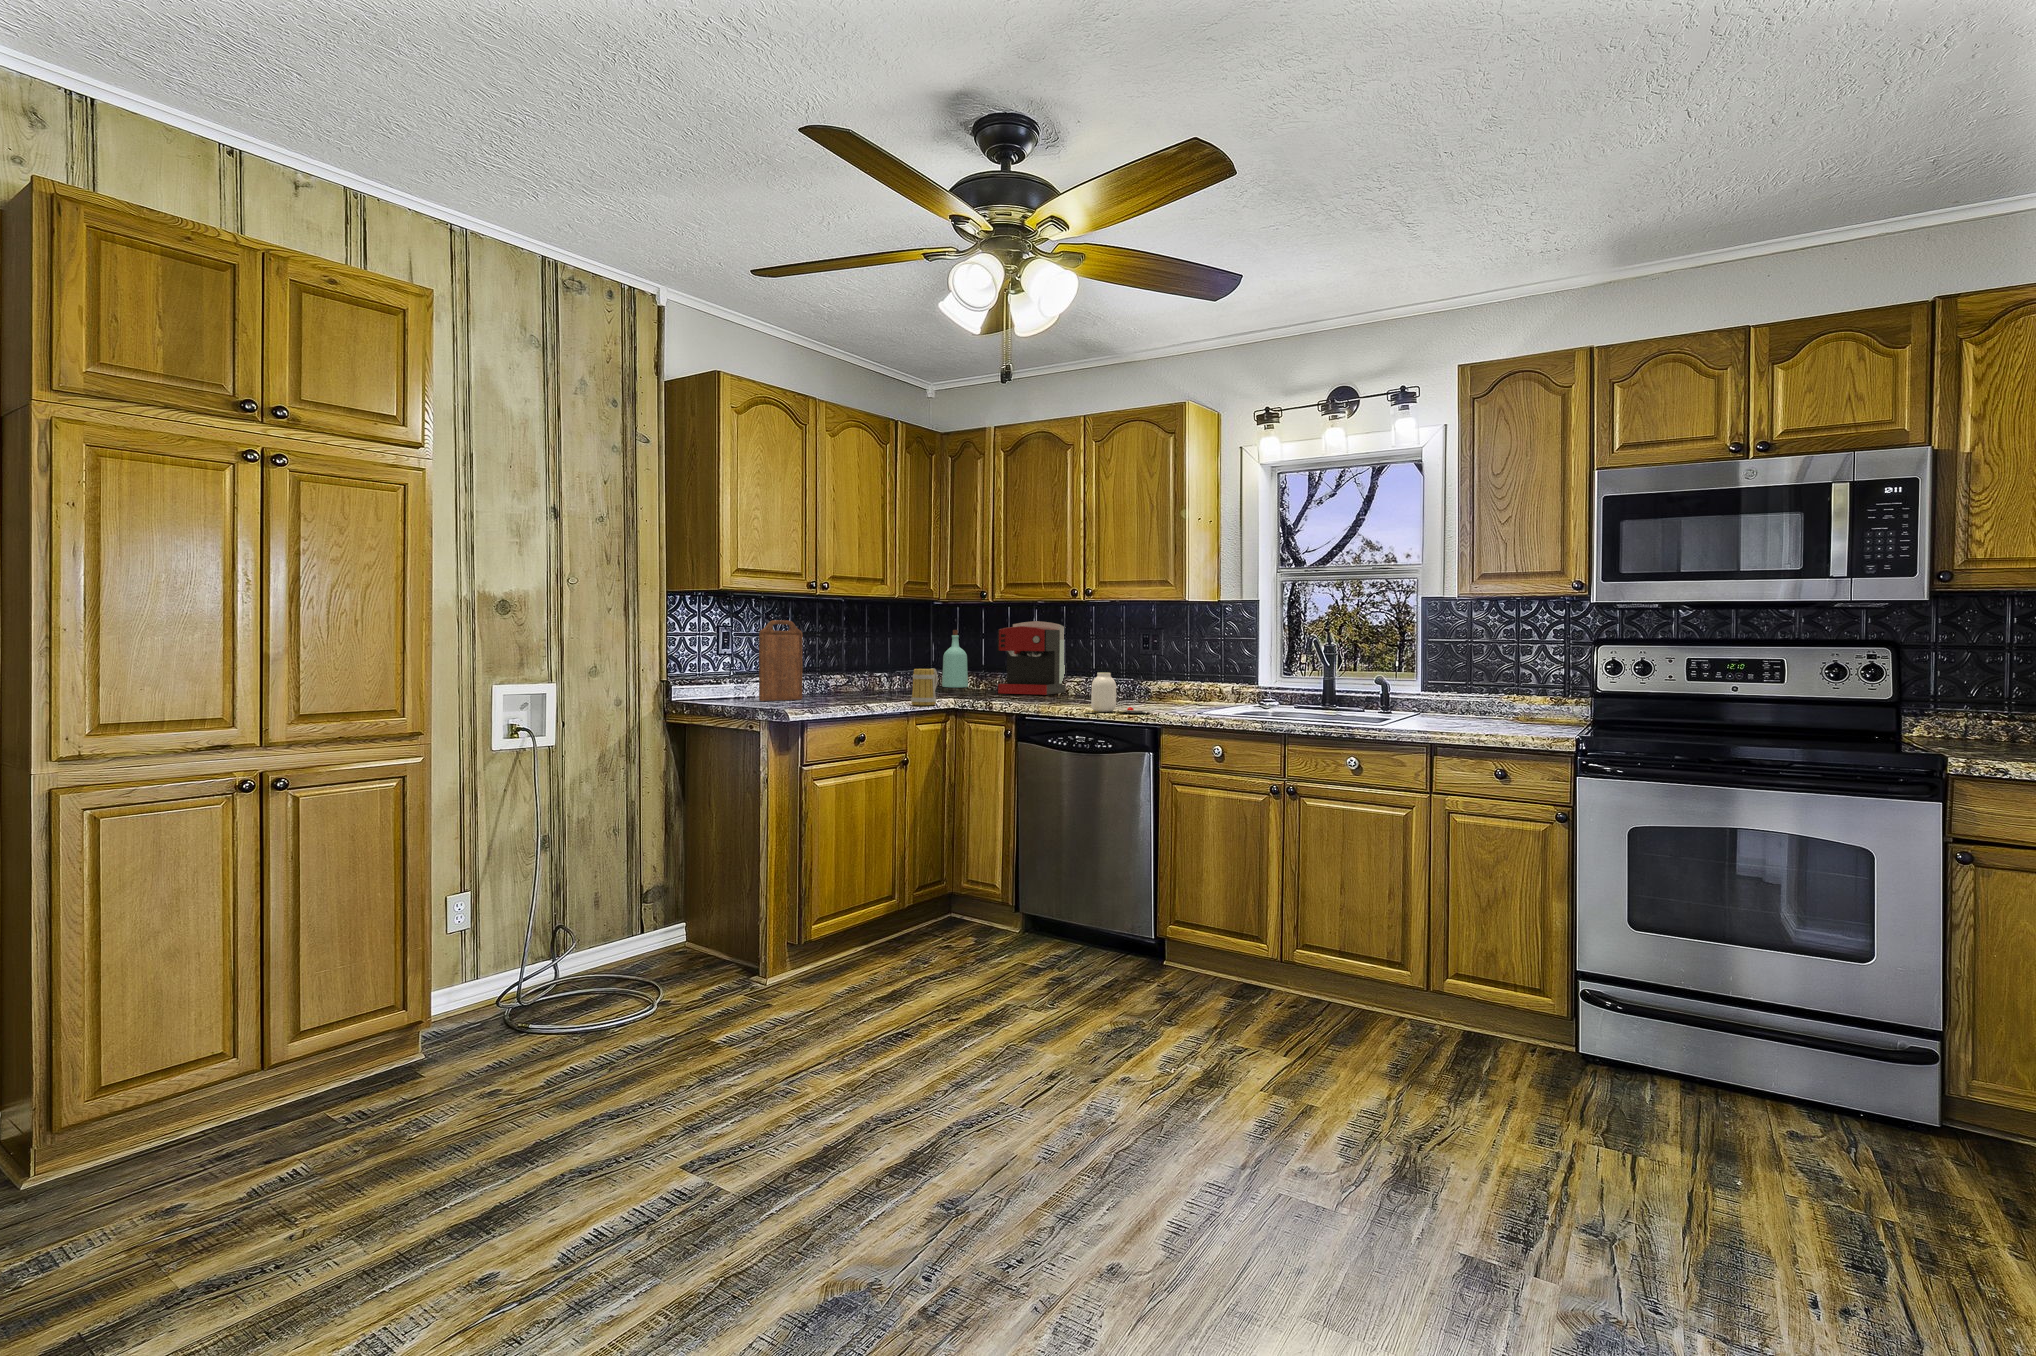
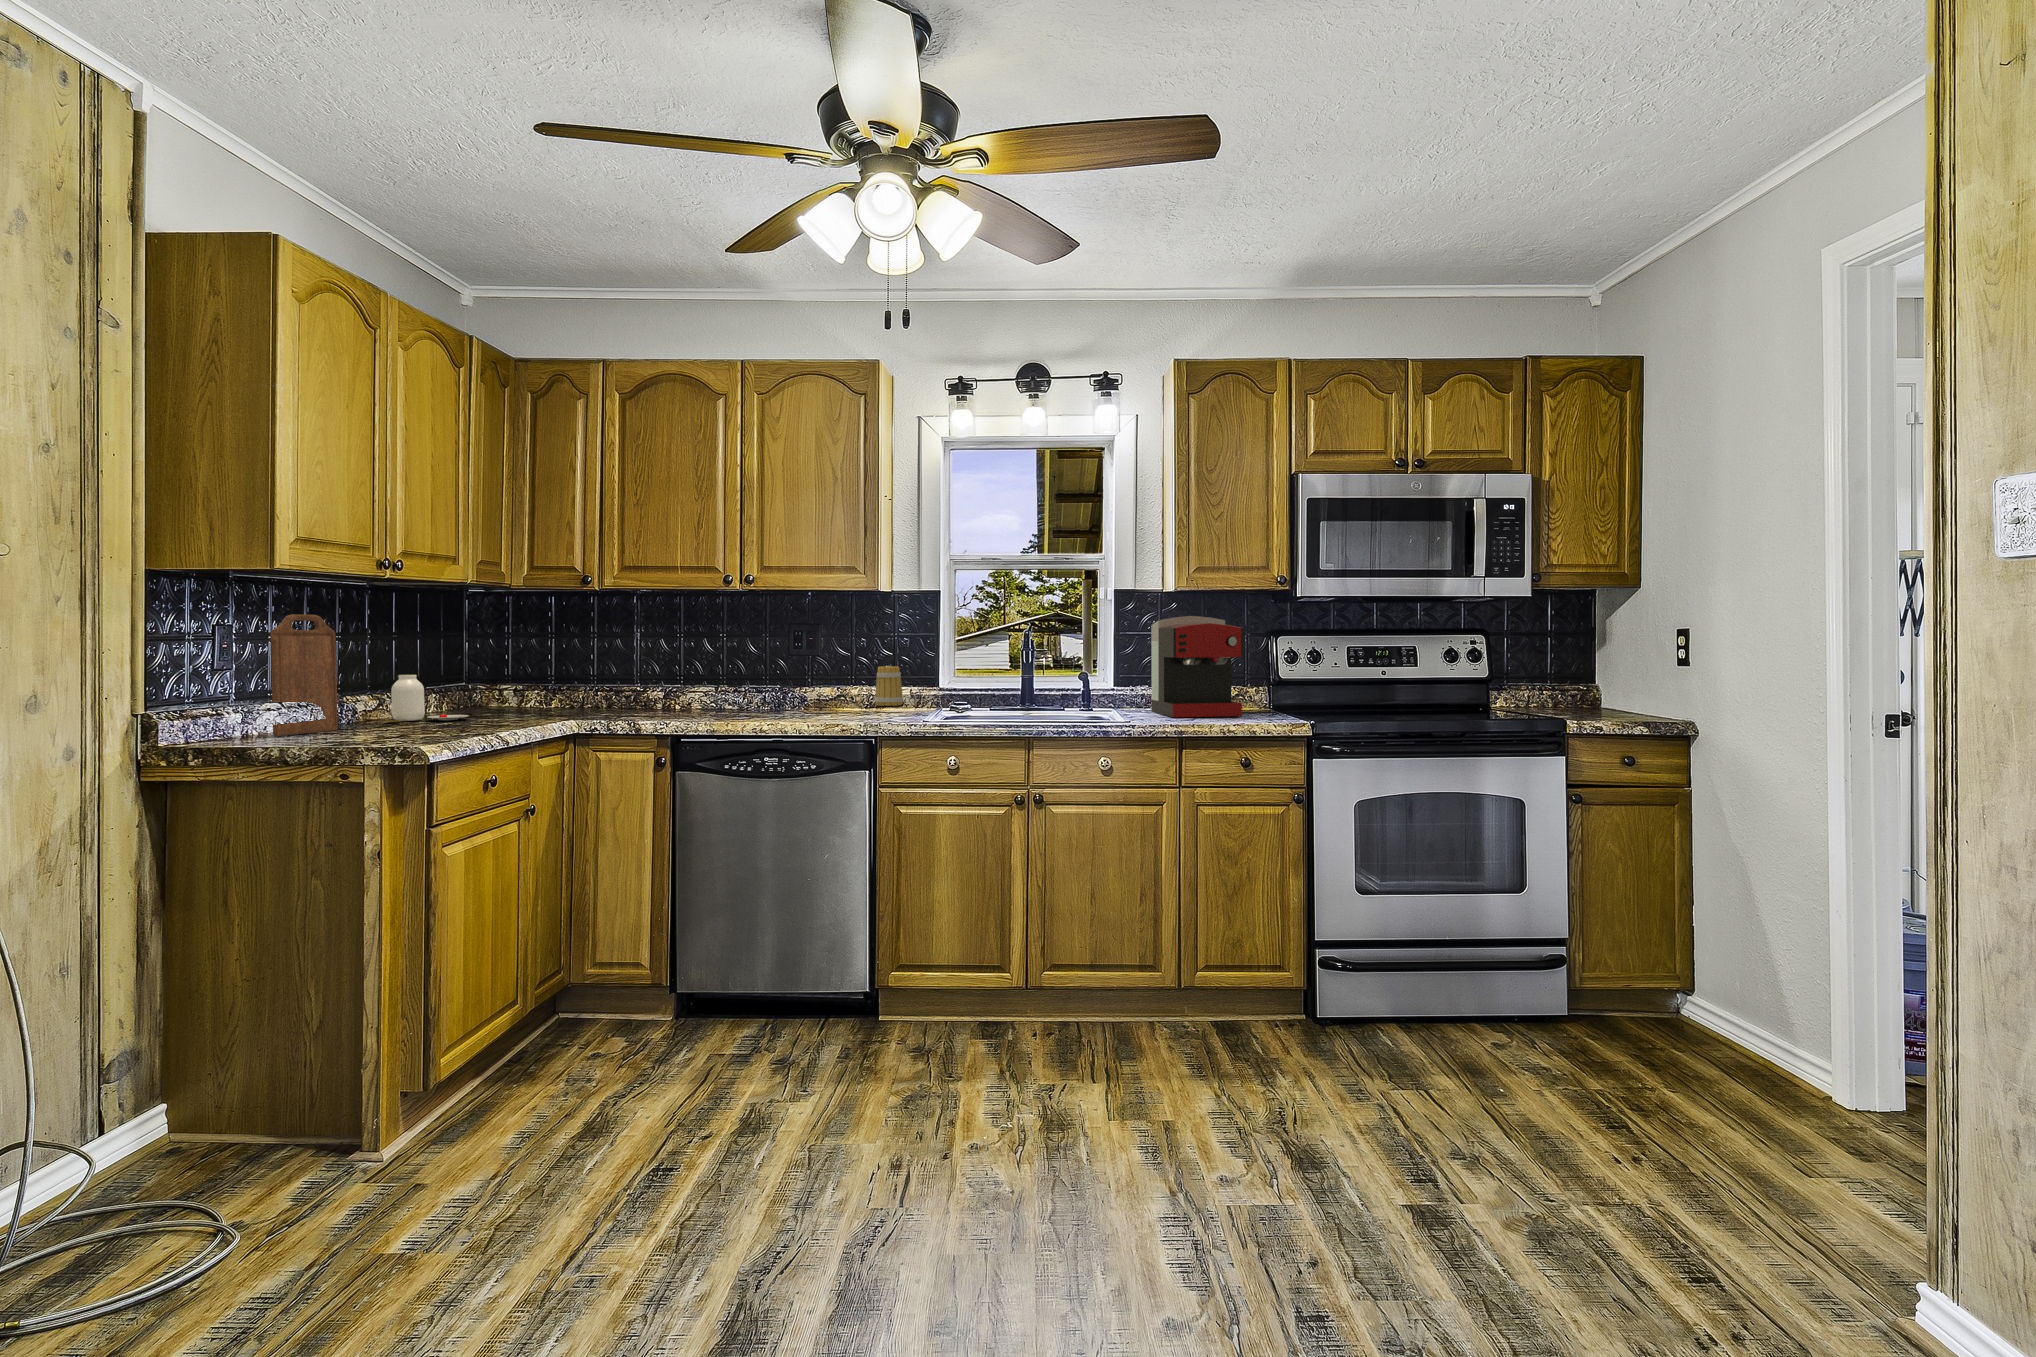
coffee maker: present [998,621,1066,695] -> present [1151,616,1243,717]
bottle: present [942,630,968,688] -> none [501,626,539,703]
mug: present [911,668,938,705] -> present [875,666,903,706]
jar: present [1085,673,1150,713] -> present [383,675,468,723]

